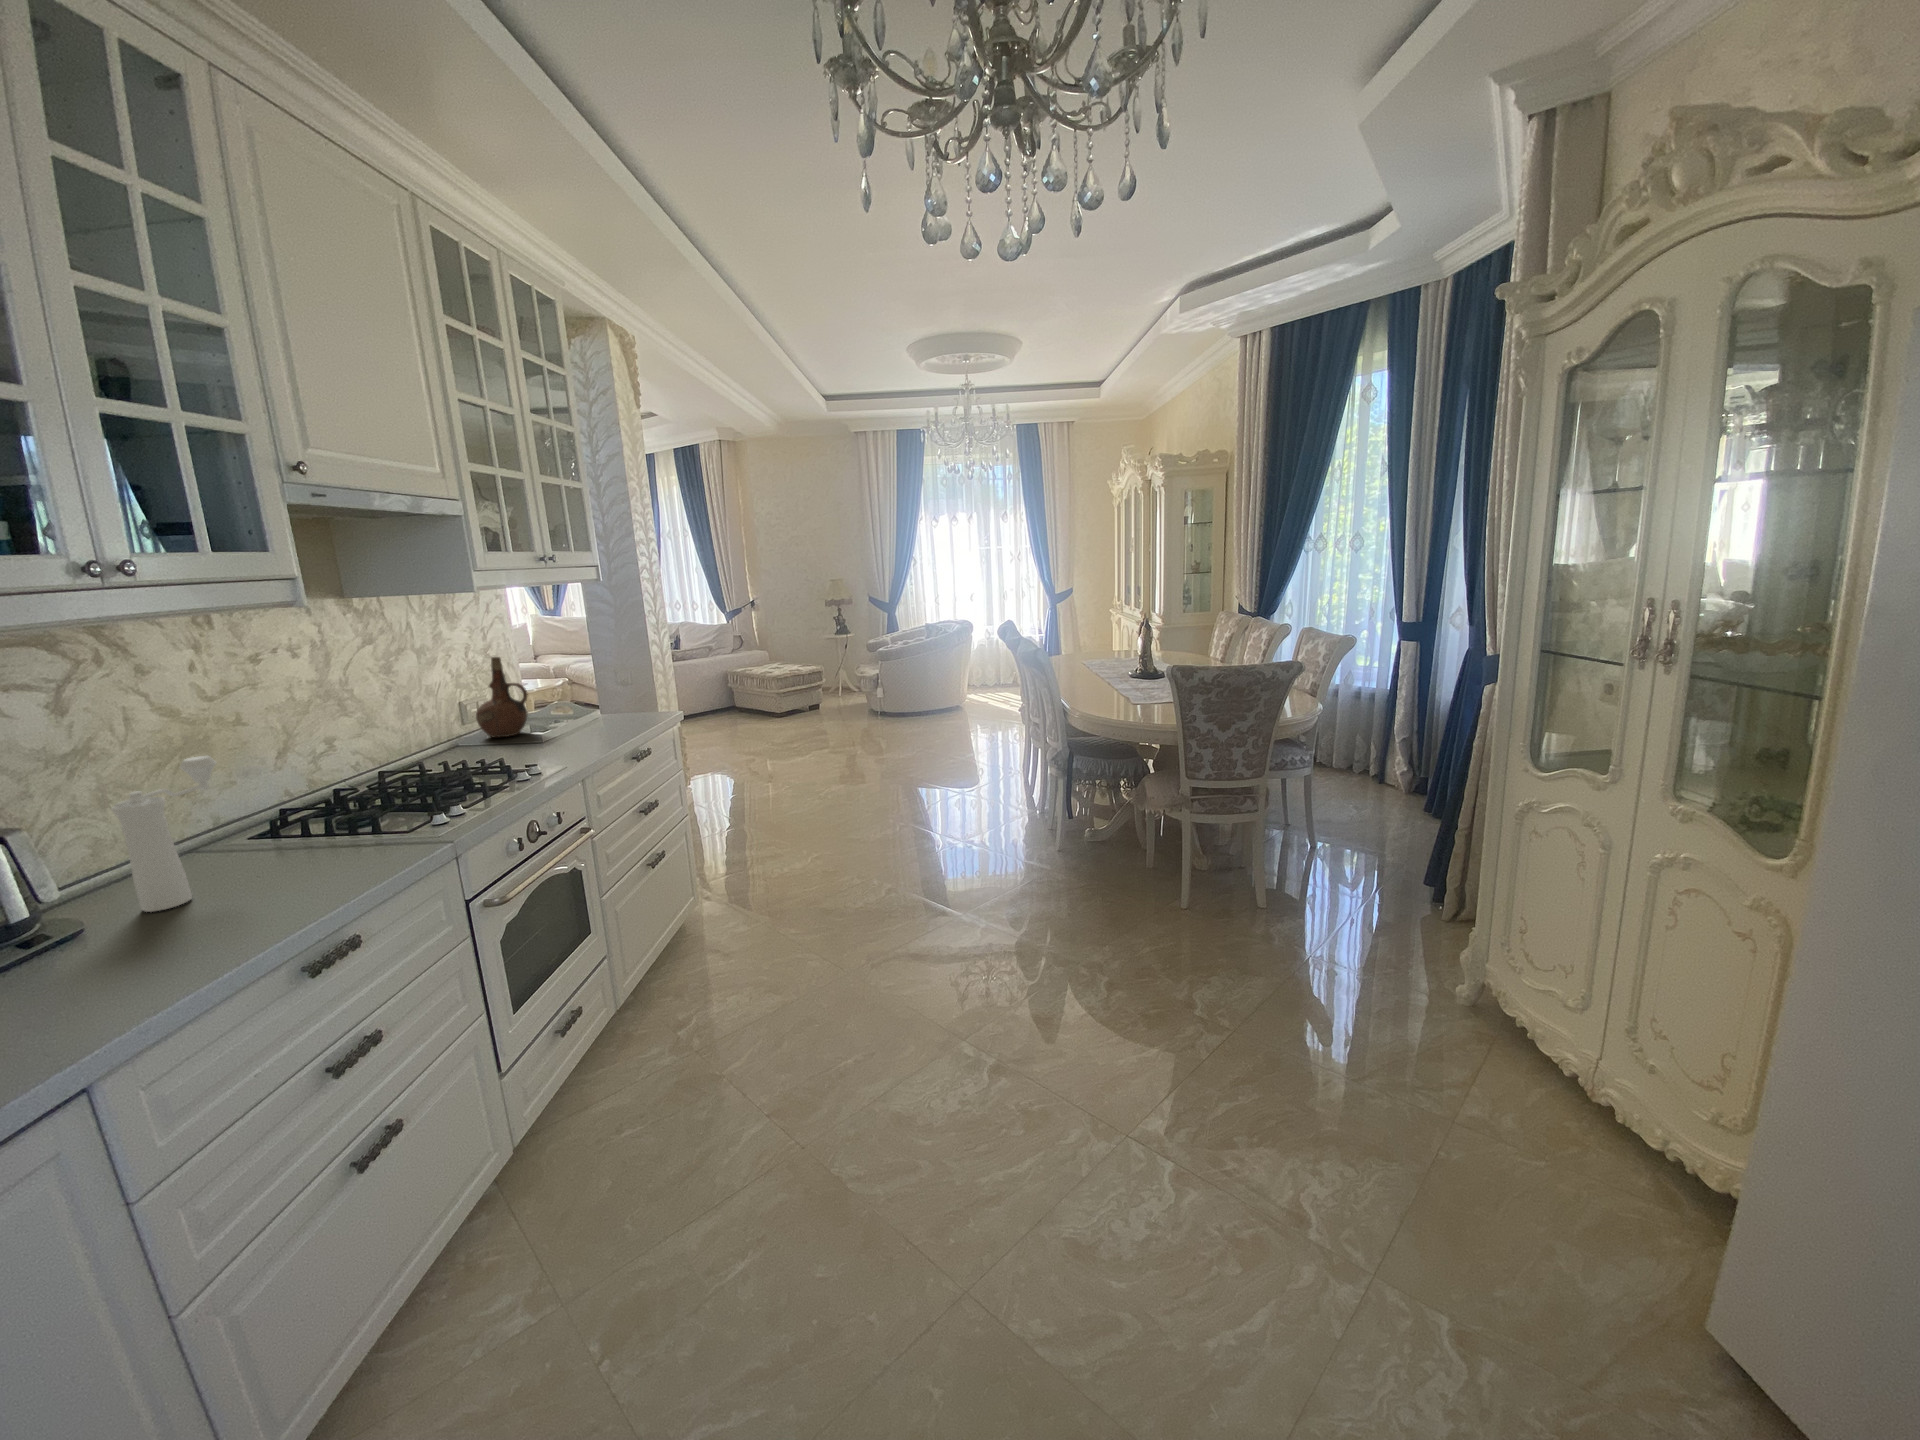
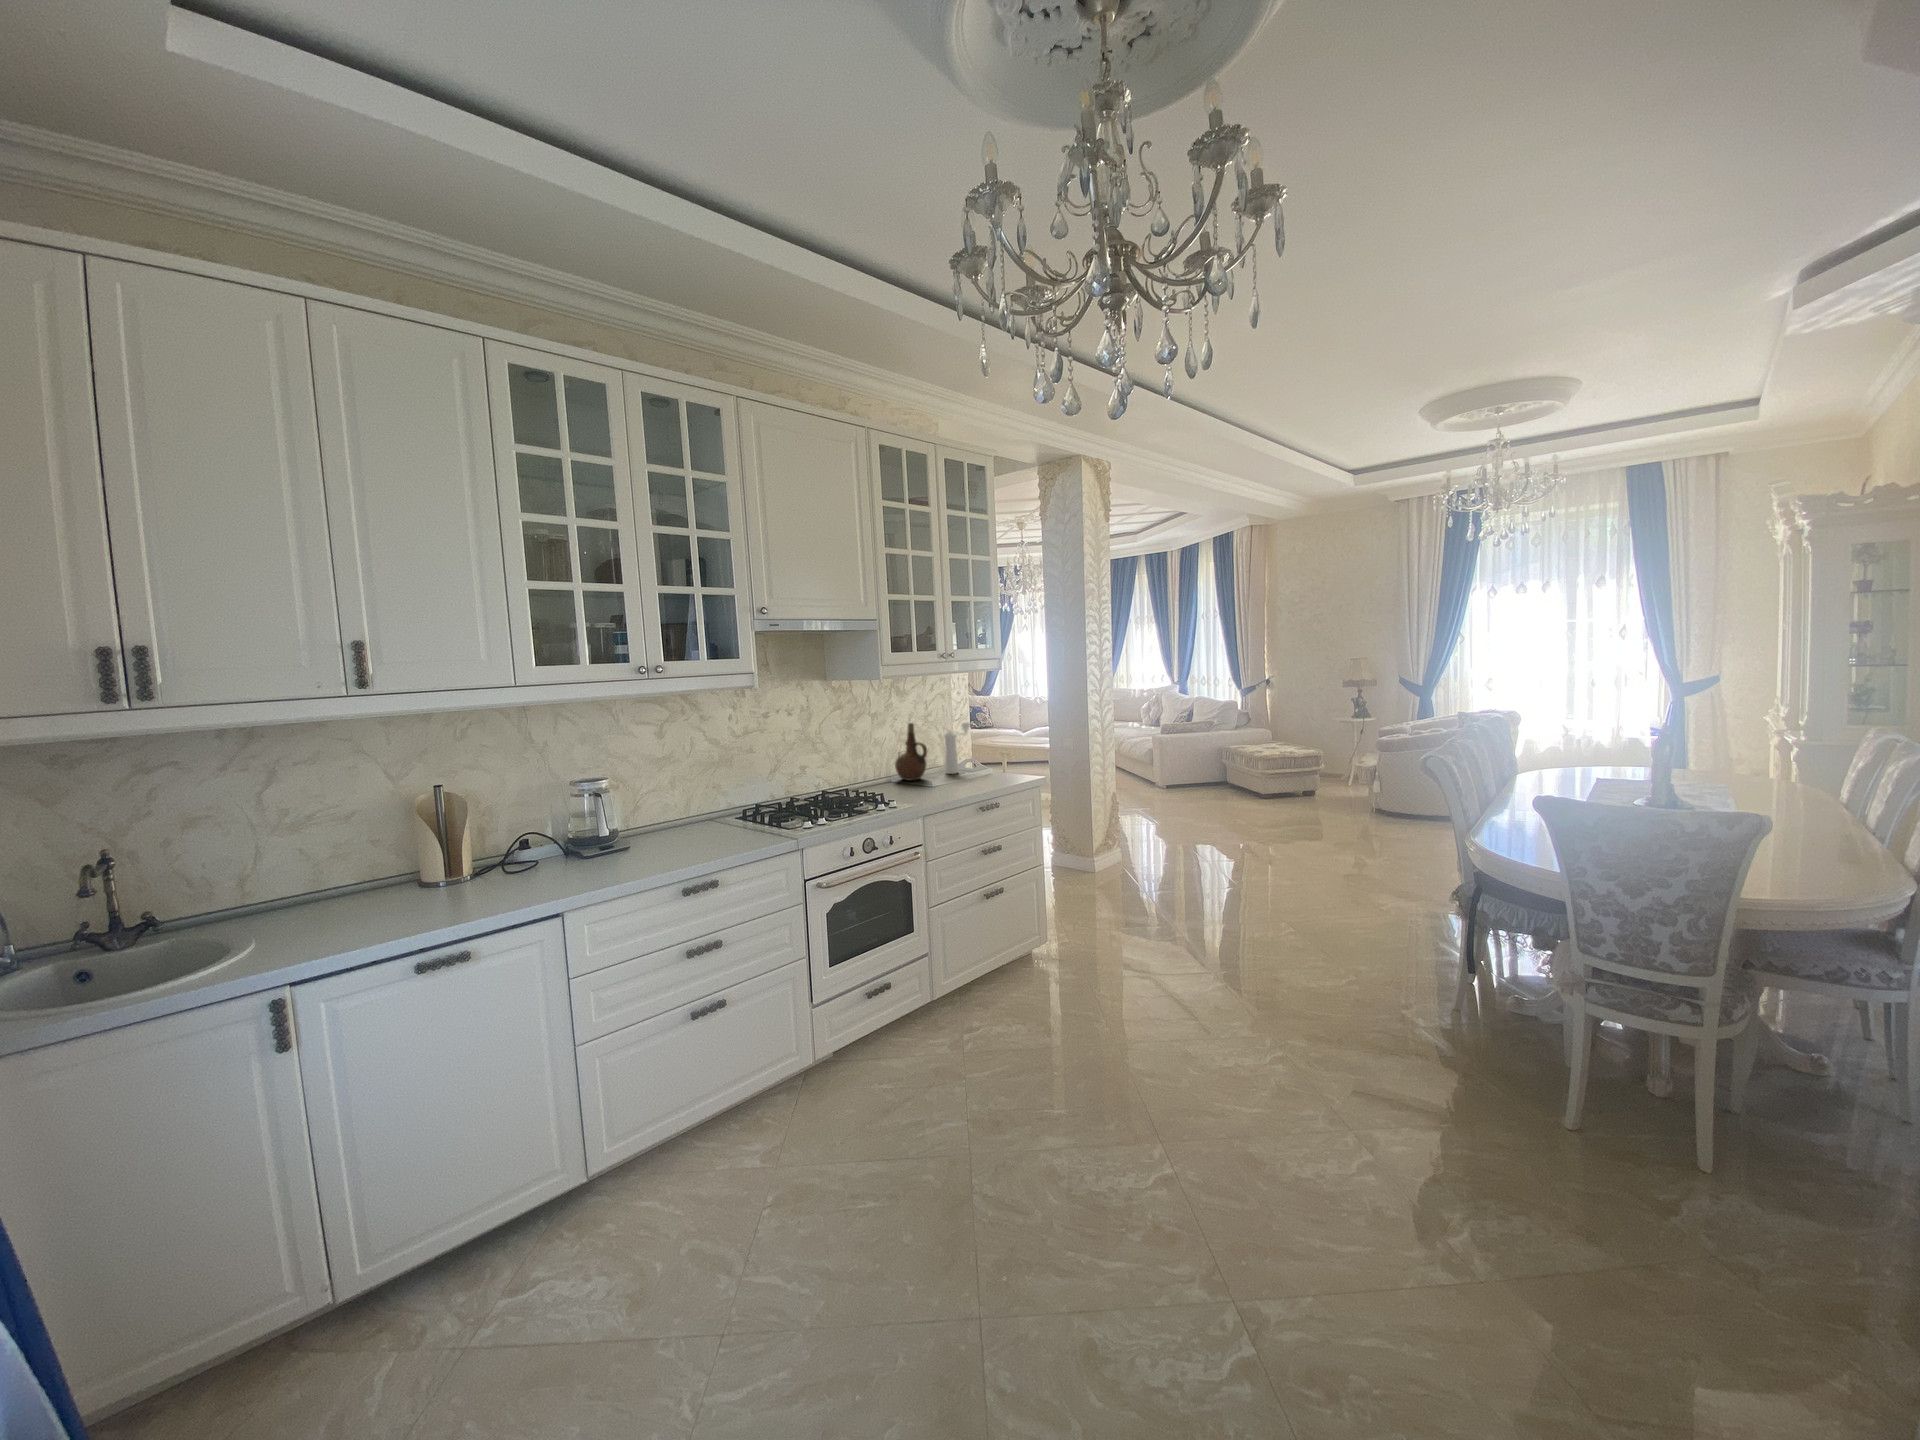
pepper mill: present [111,756,216,912] -> present [944,722,970,774]

